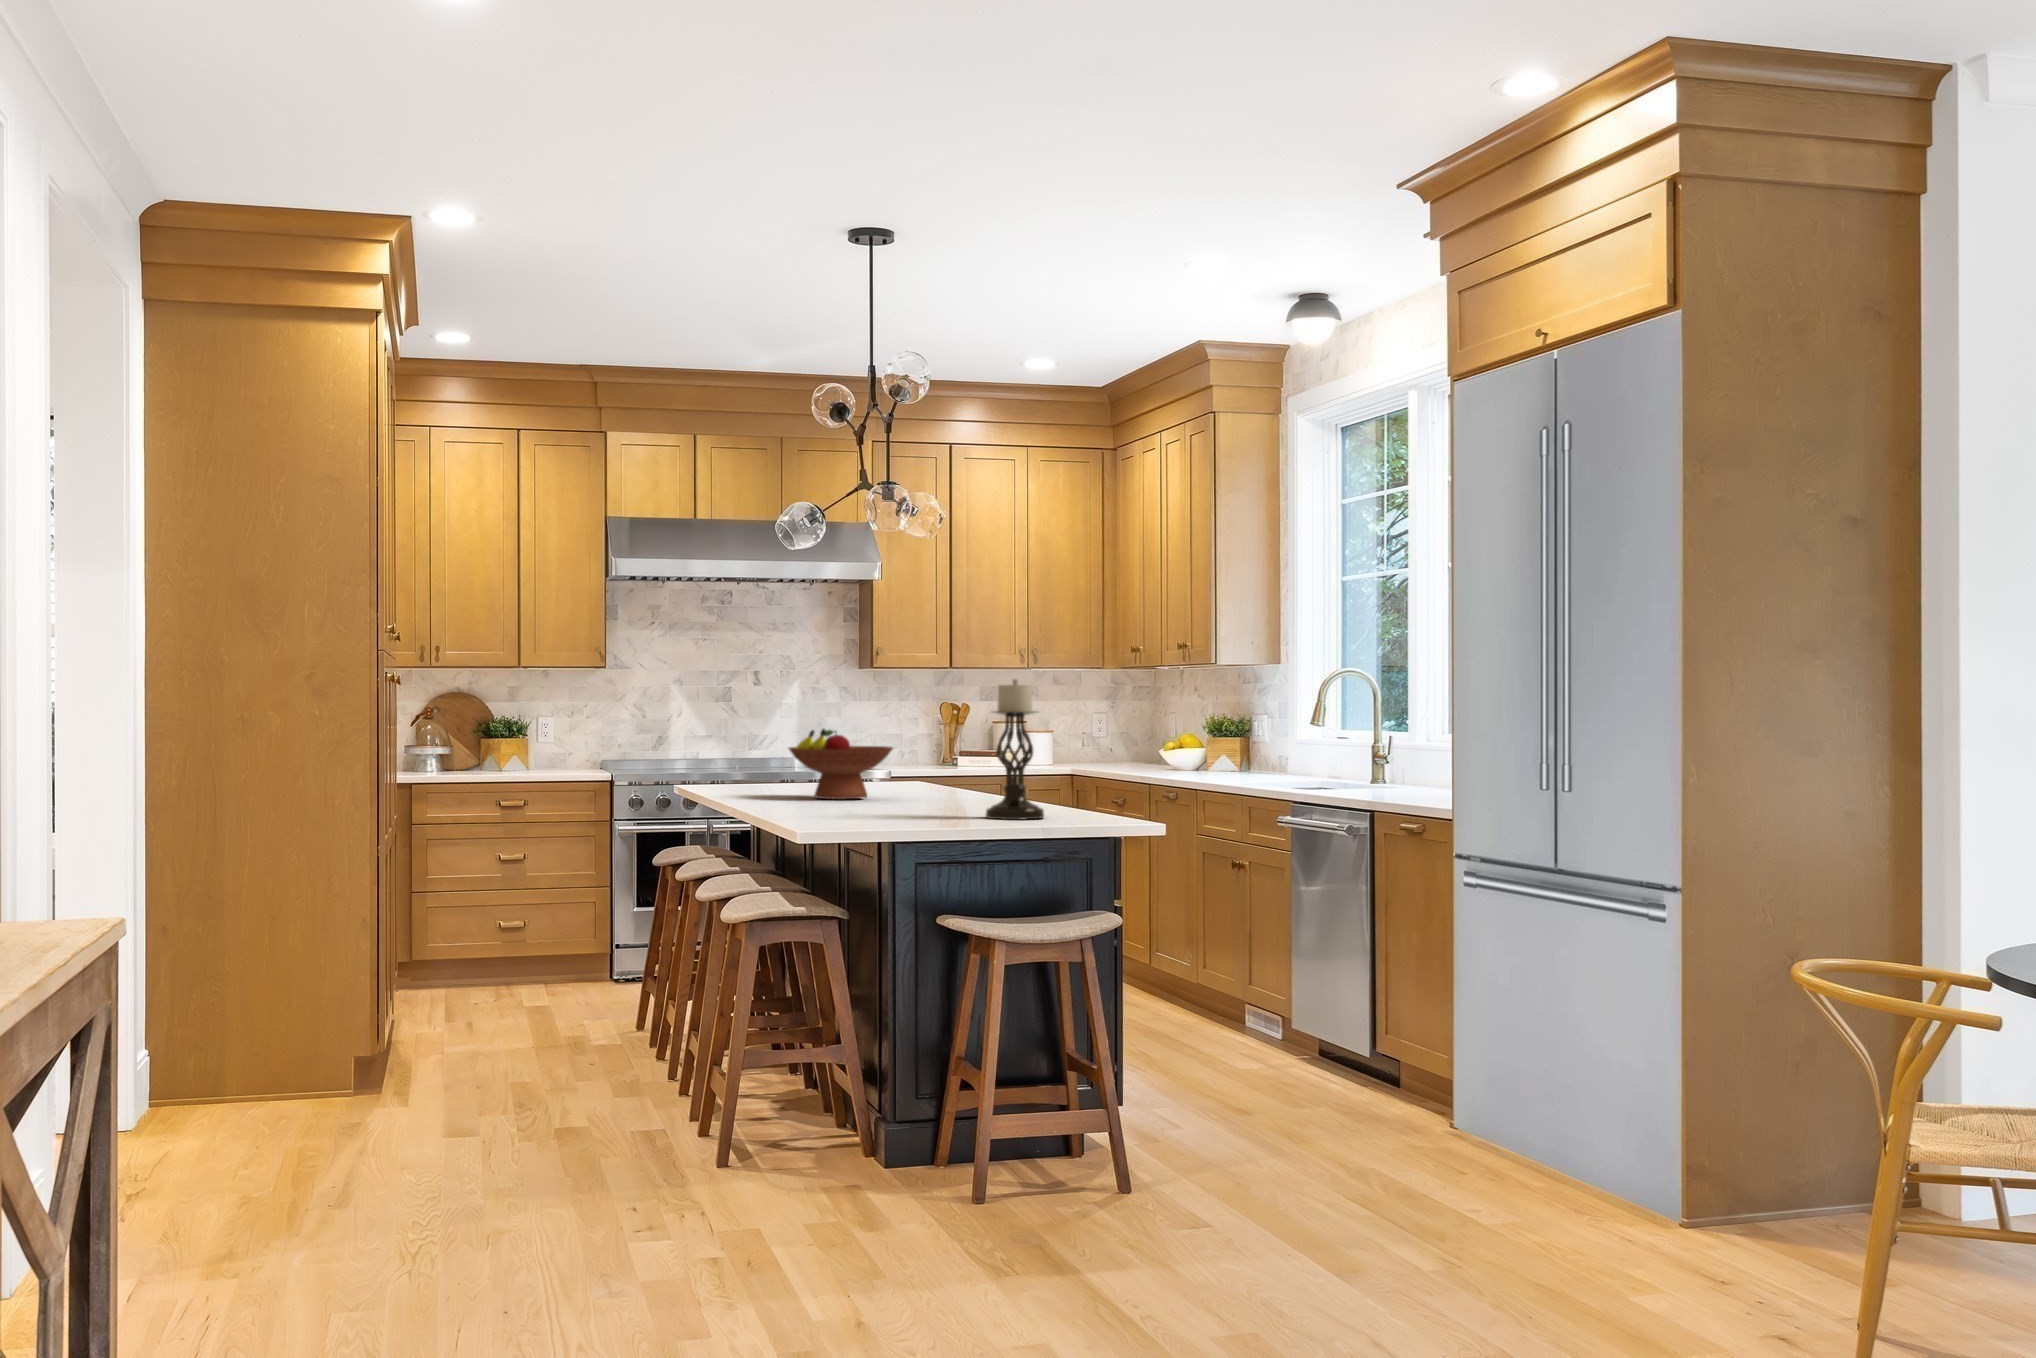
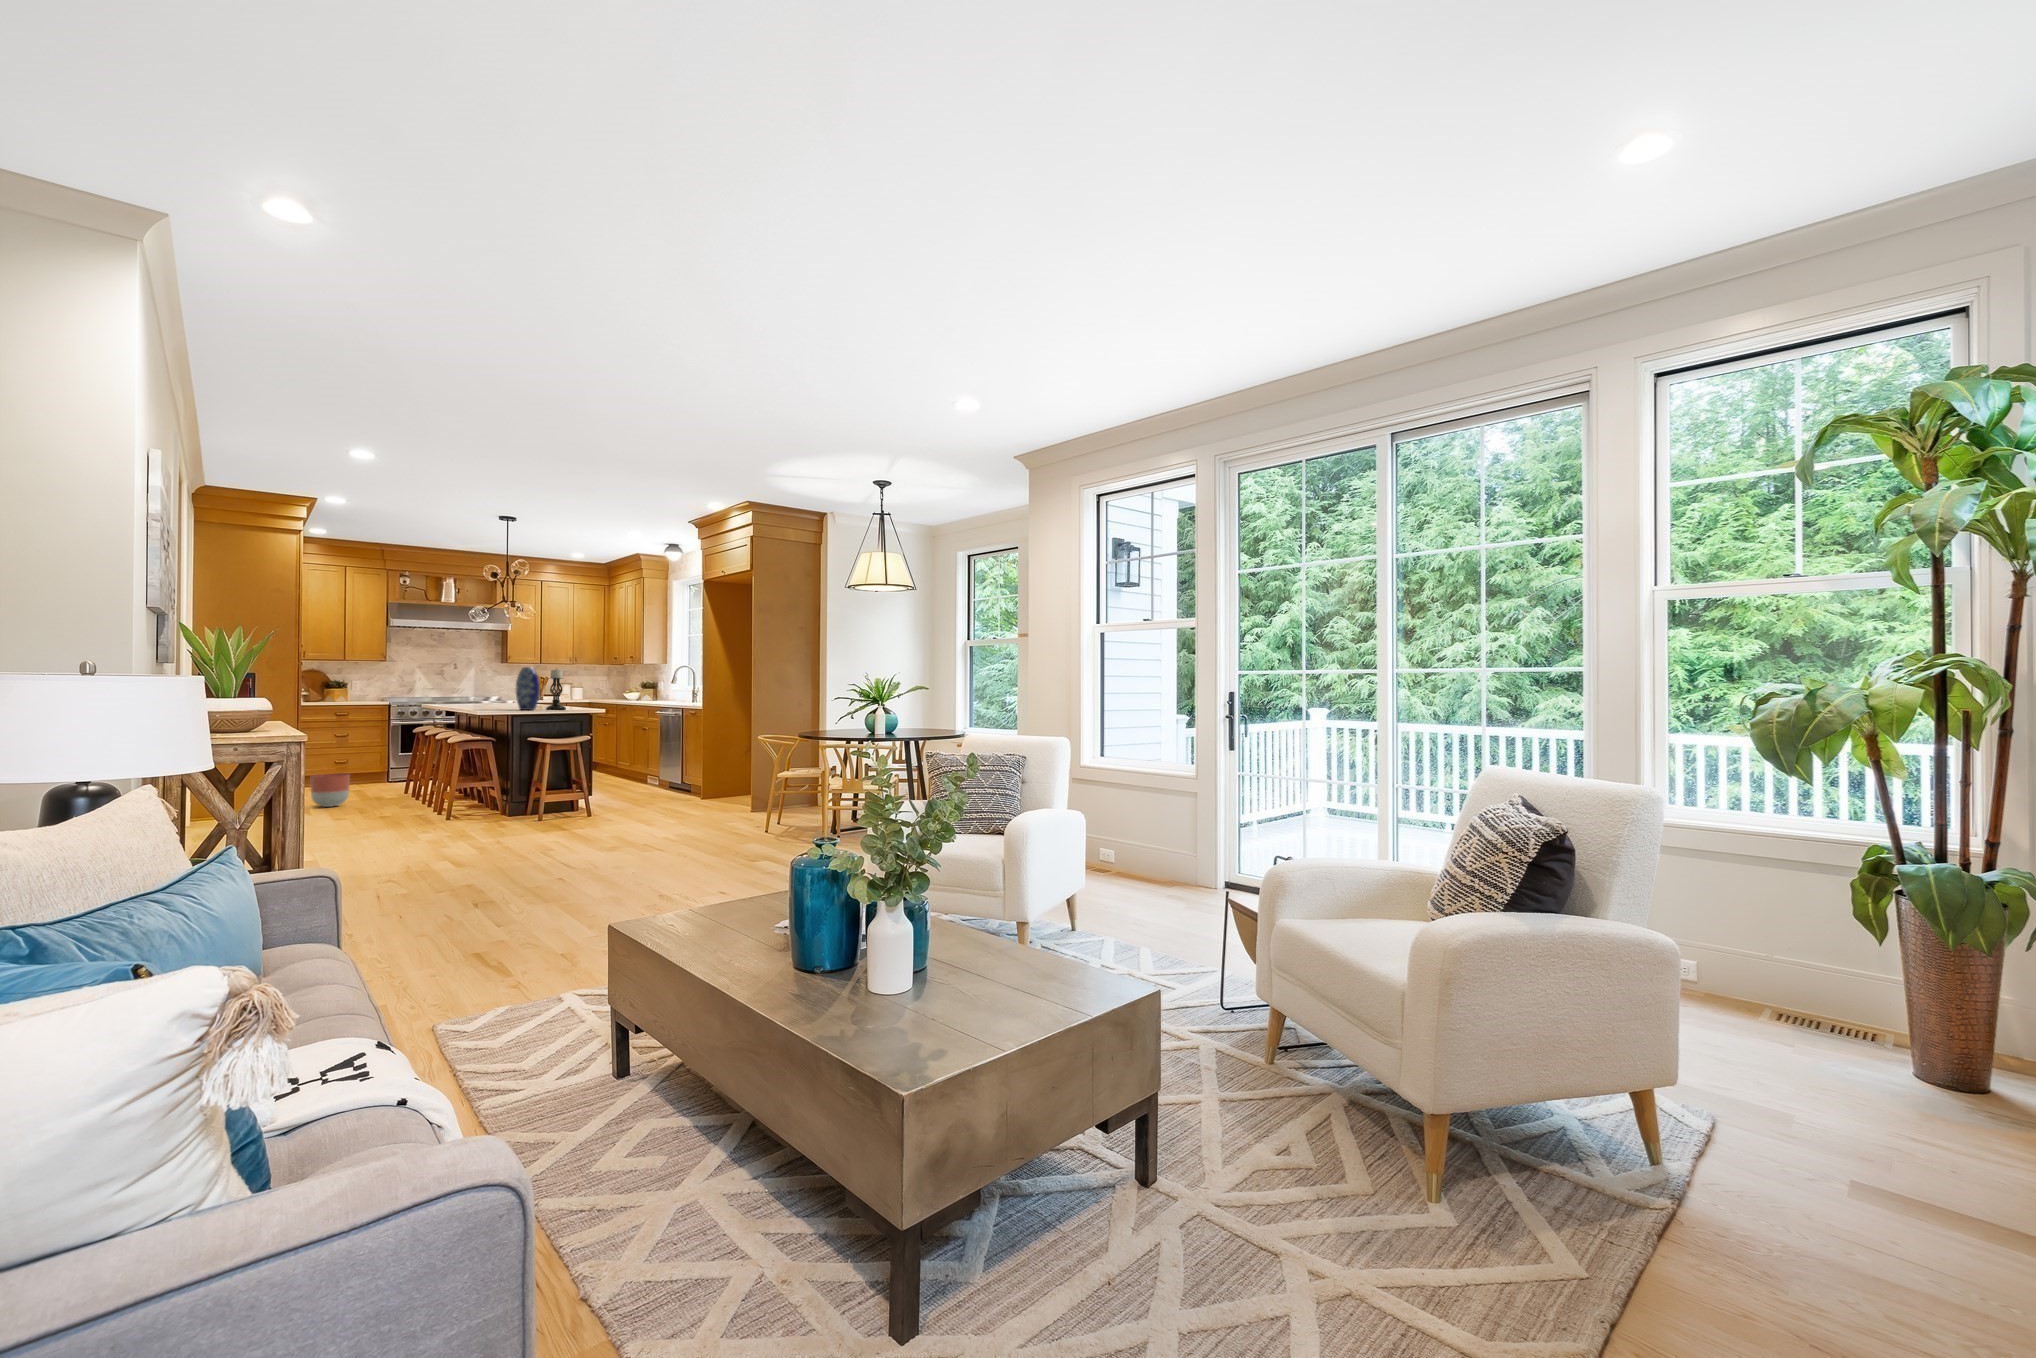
vase: none [897,676,969,823] -> present [516,667,540,710]
fruit bowl: present [789,729,893,799] -> none [474,683,515,707]
planter: none [402,978,493,1075] -> present [311,773,350,807]

